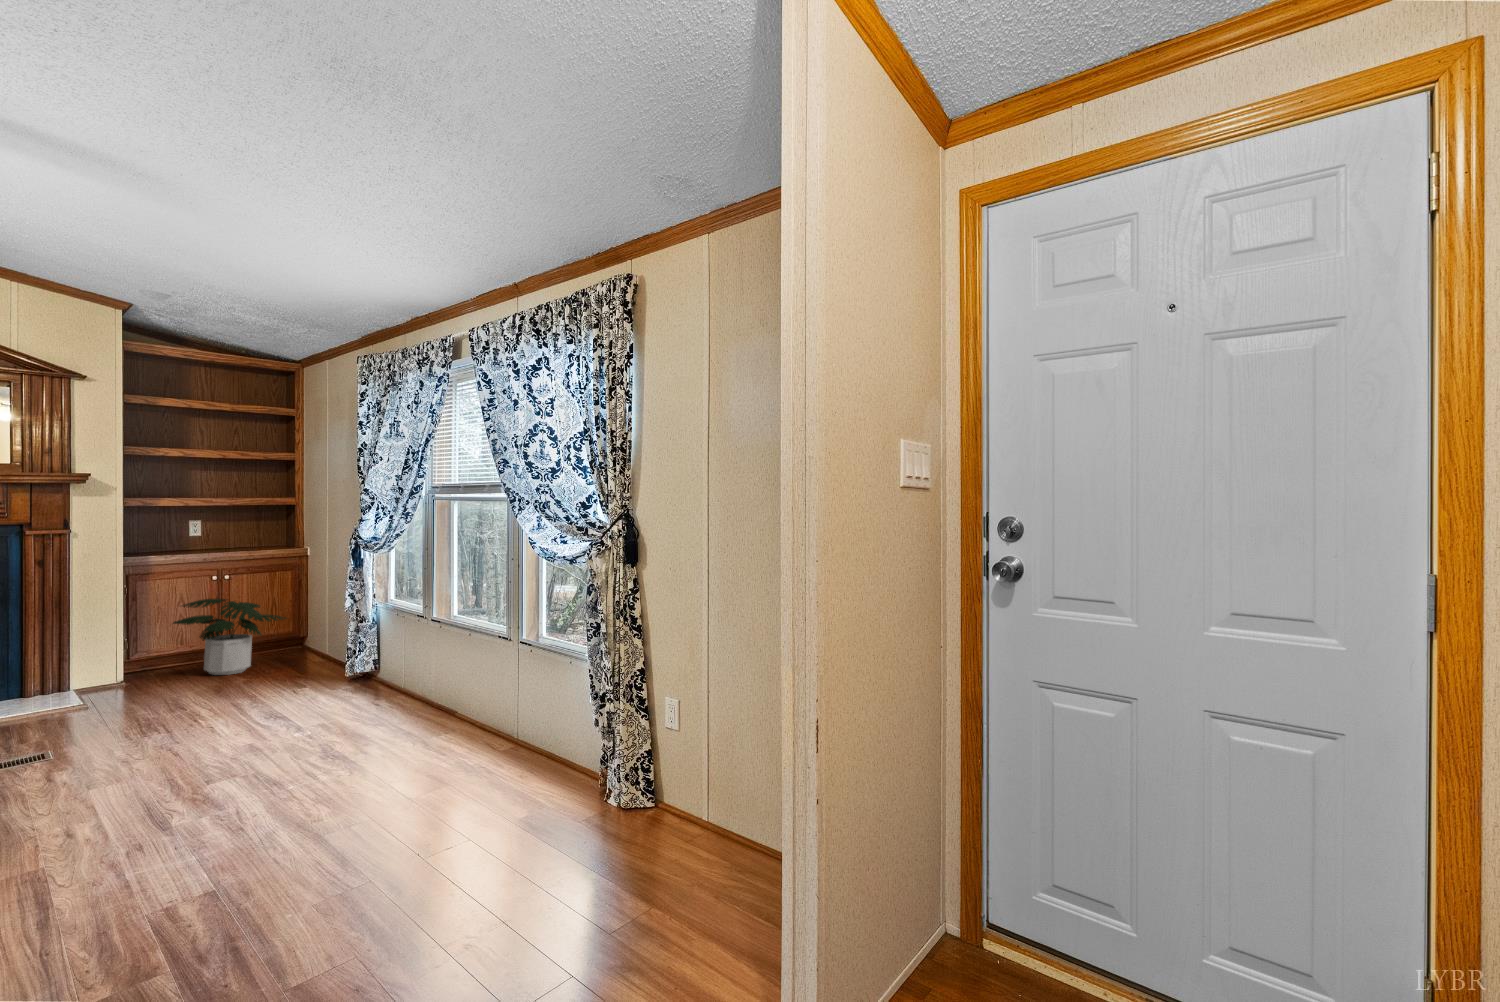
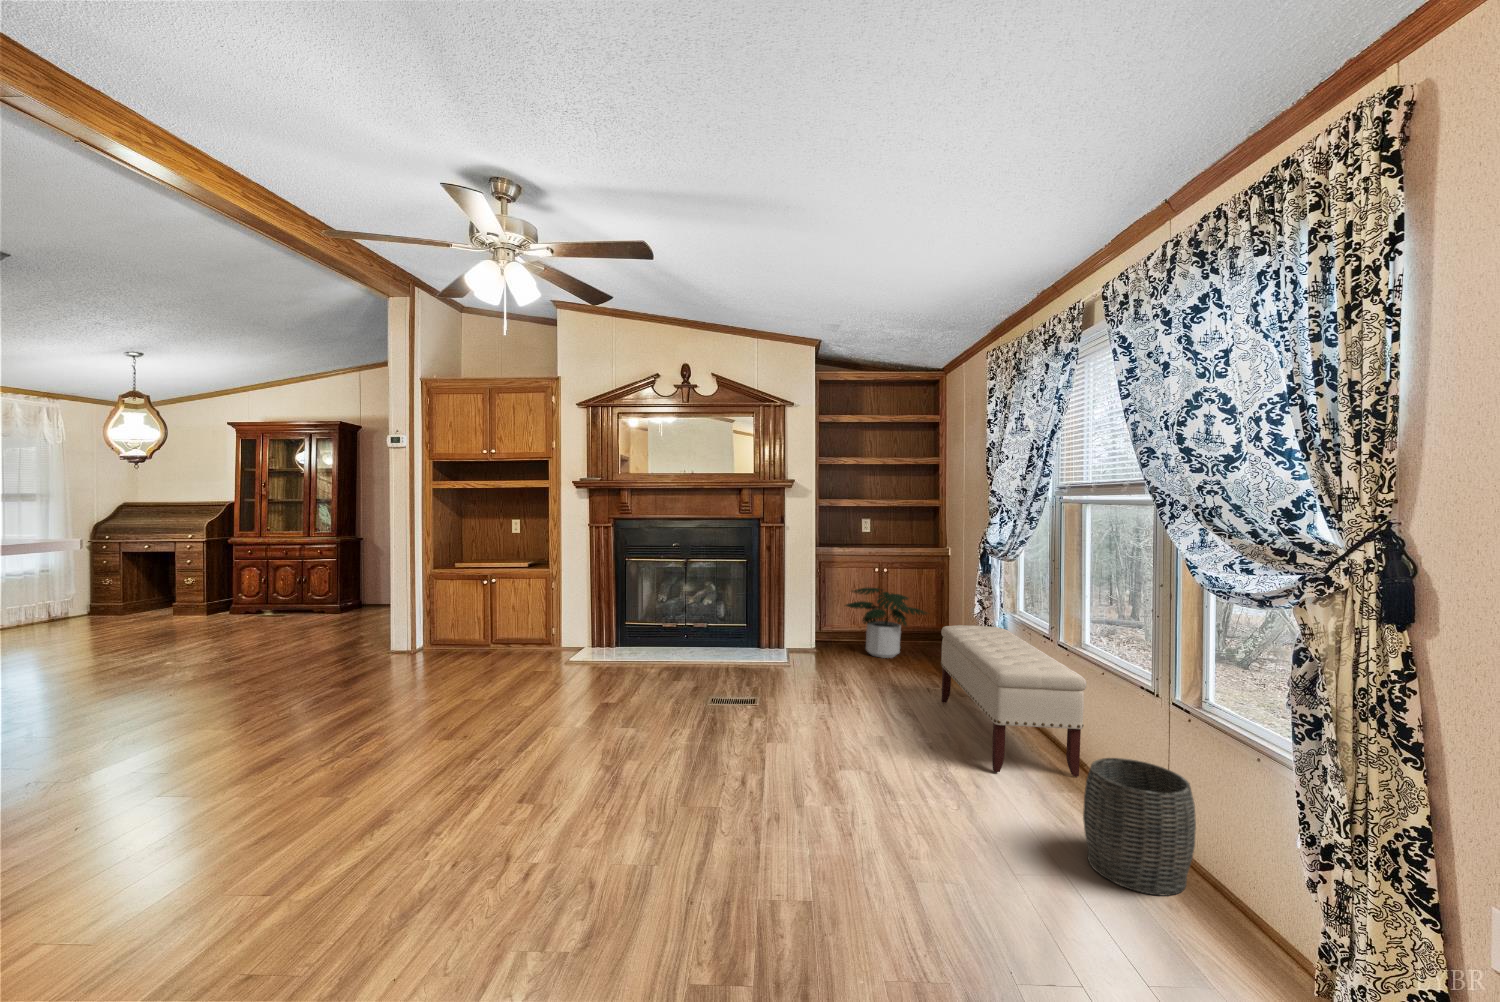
bench: none [313,617,458,738] -> present [941,625,1087,777]
woven basket: none [462,688,536,777] -> present [1083,758,1196,896]

